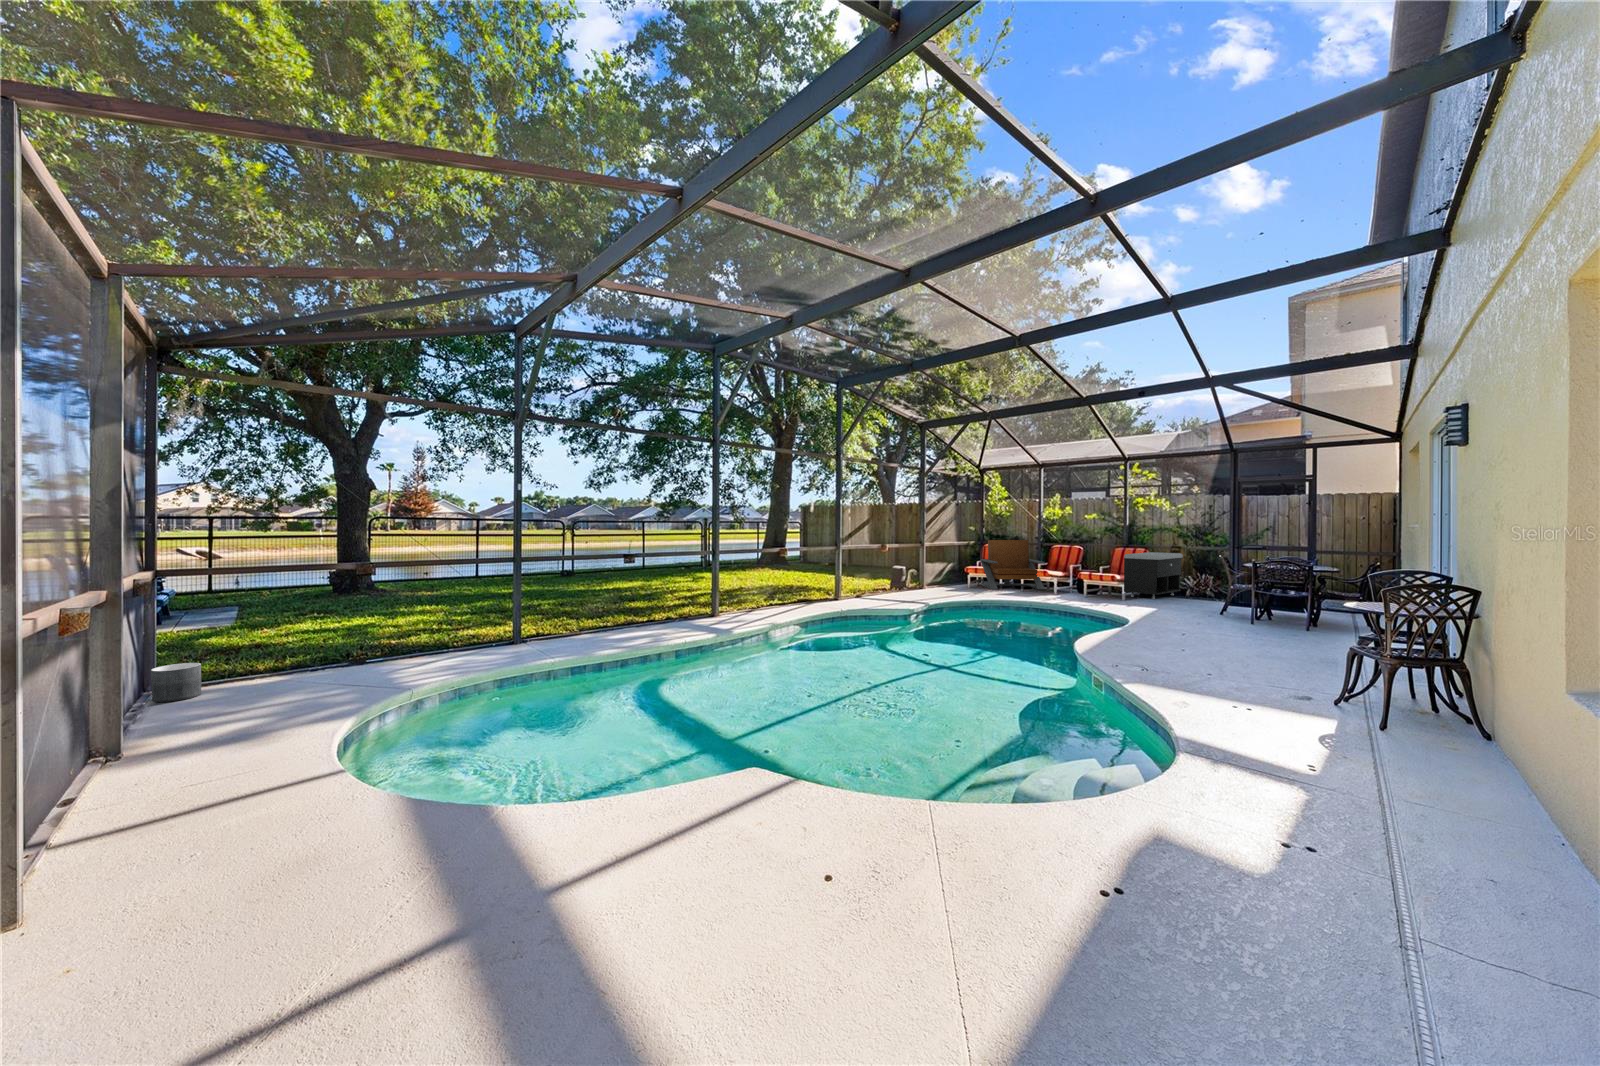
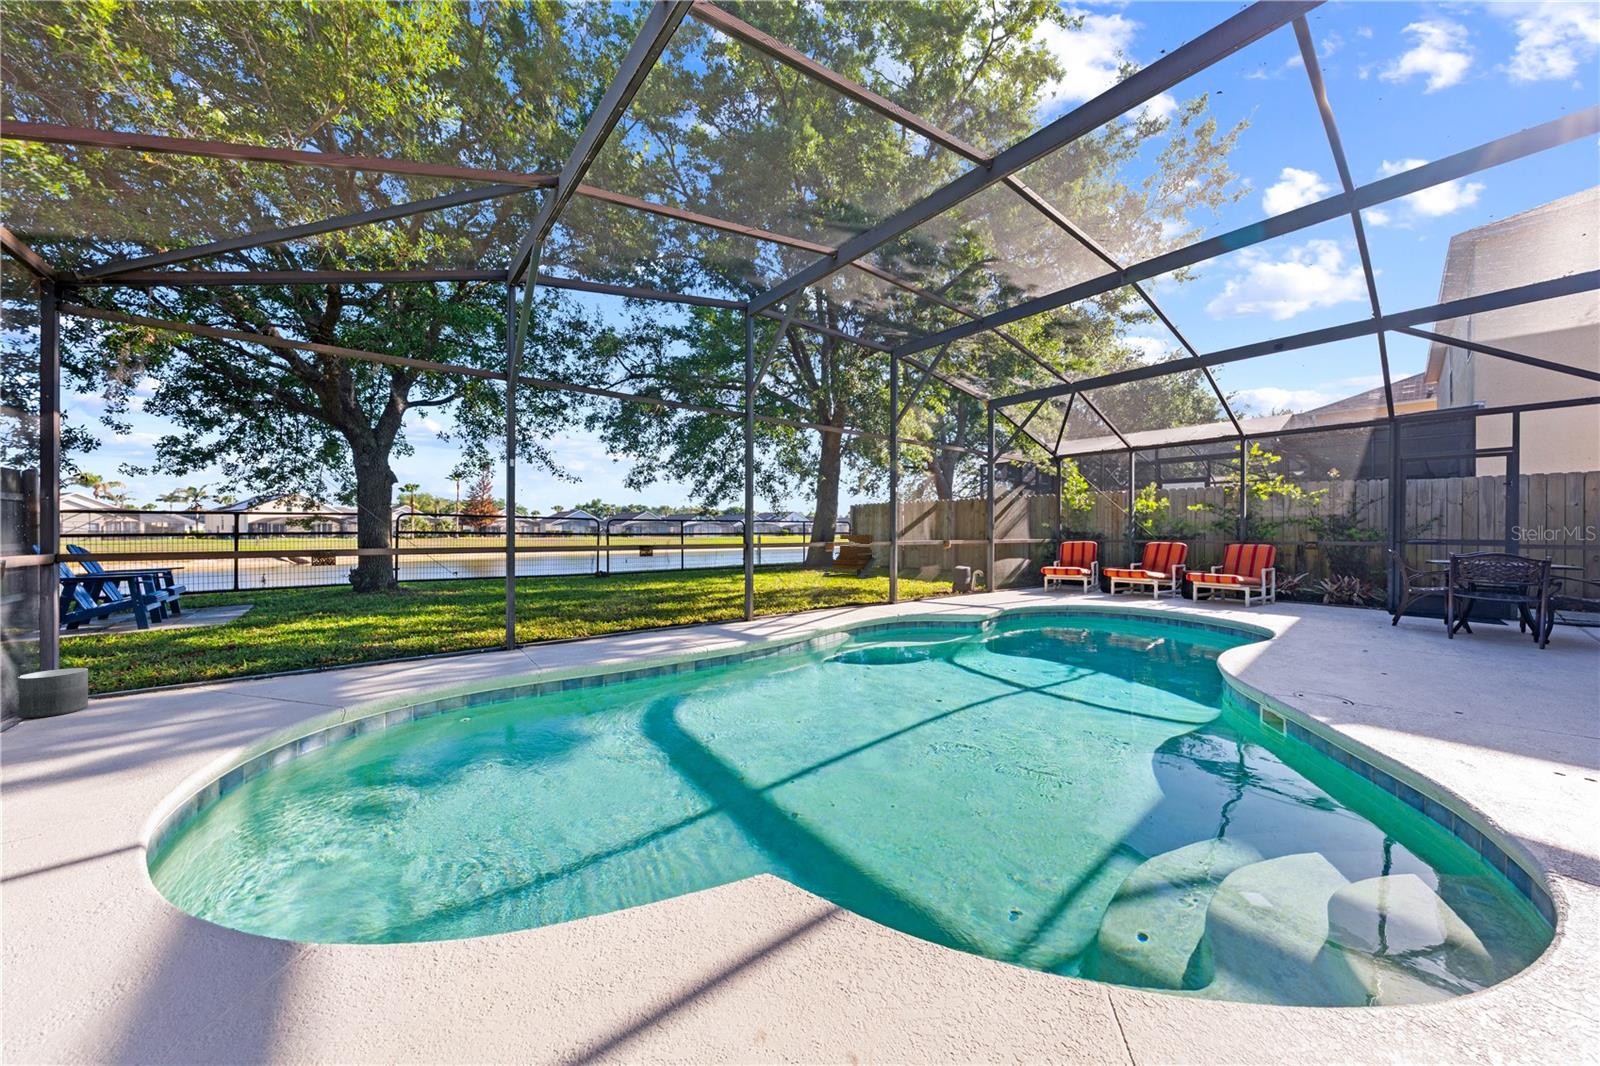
lounge chair: present [981,540,1045,589] -> present [822,535,877,579]
storage bench: present [1124,552,1183,599] -> none [1244,549,1320,604]

